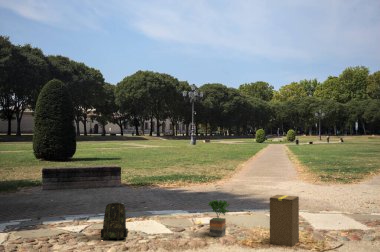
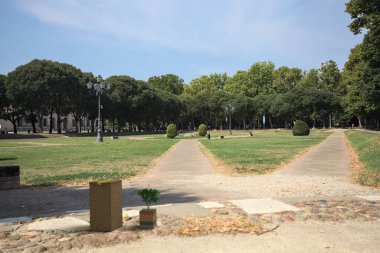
cardboard box: present [270,195,299,247] -> present [89,179,123,231]
backpack: present [101,202,128,240] -> none [9,197,43,243]

